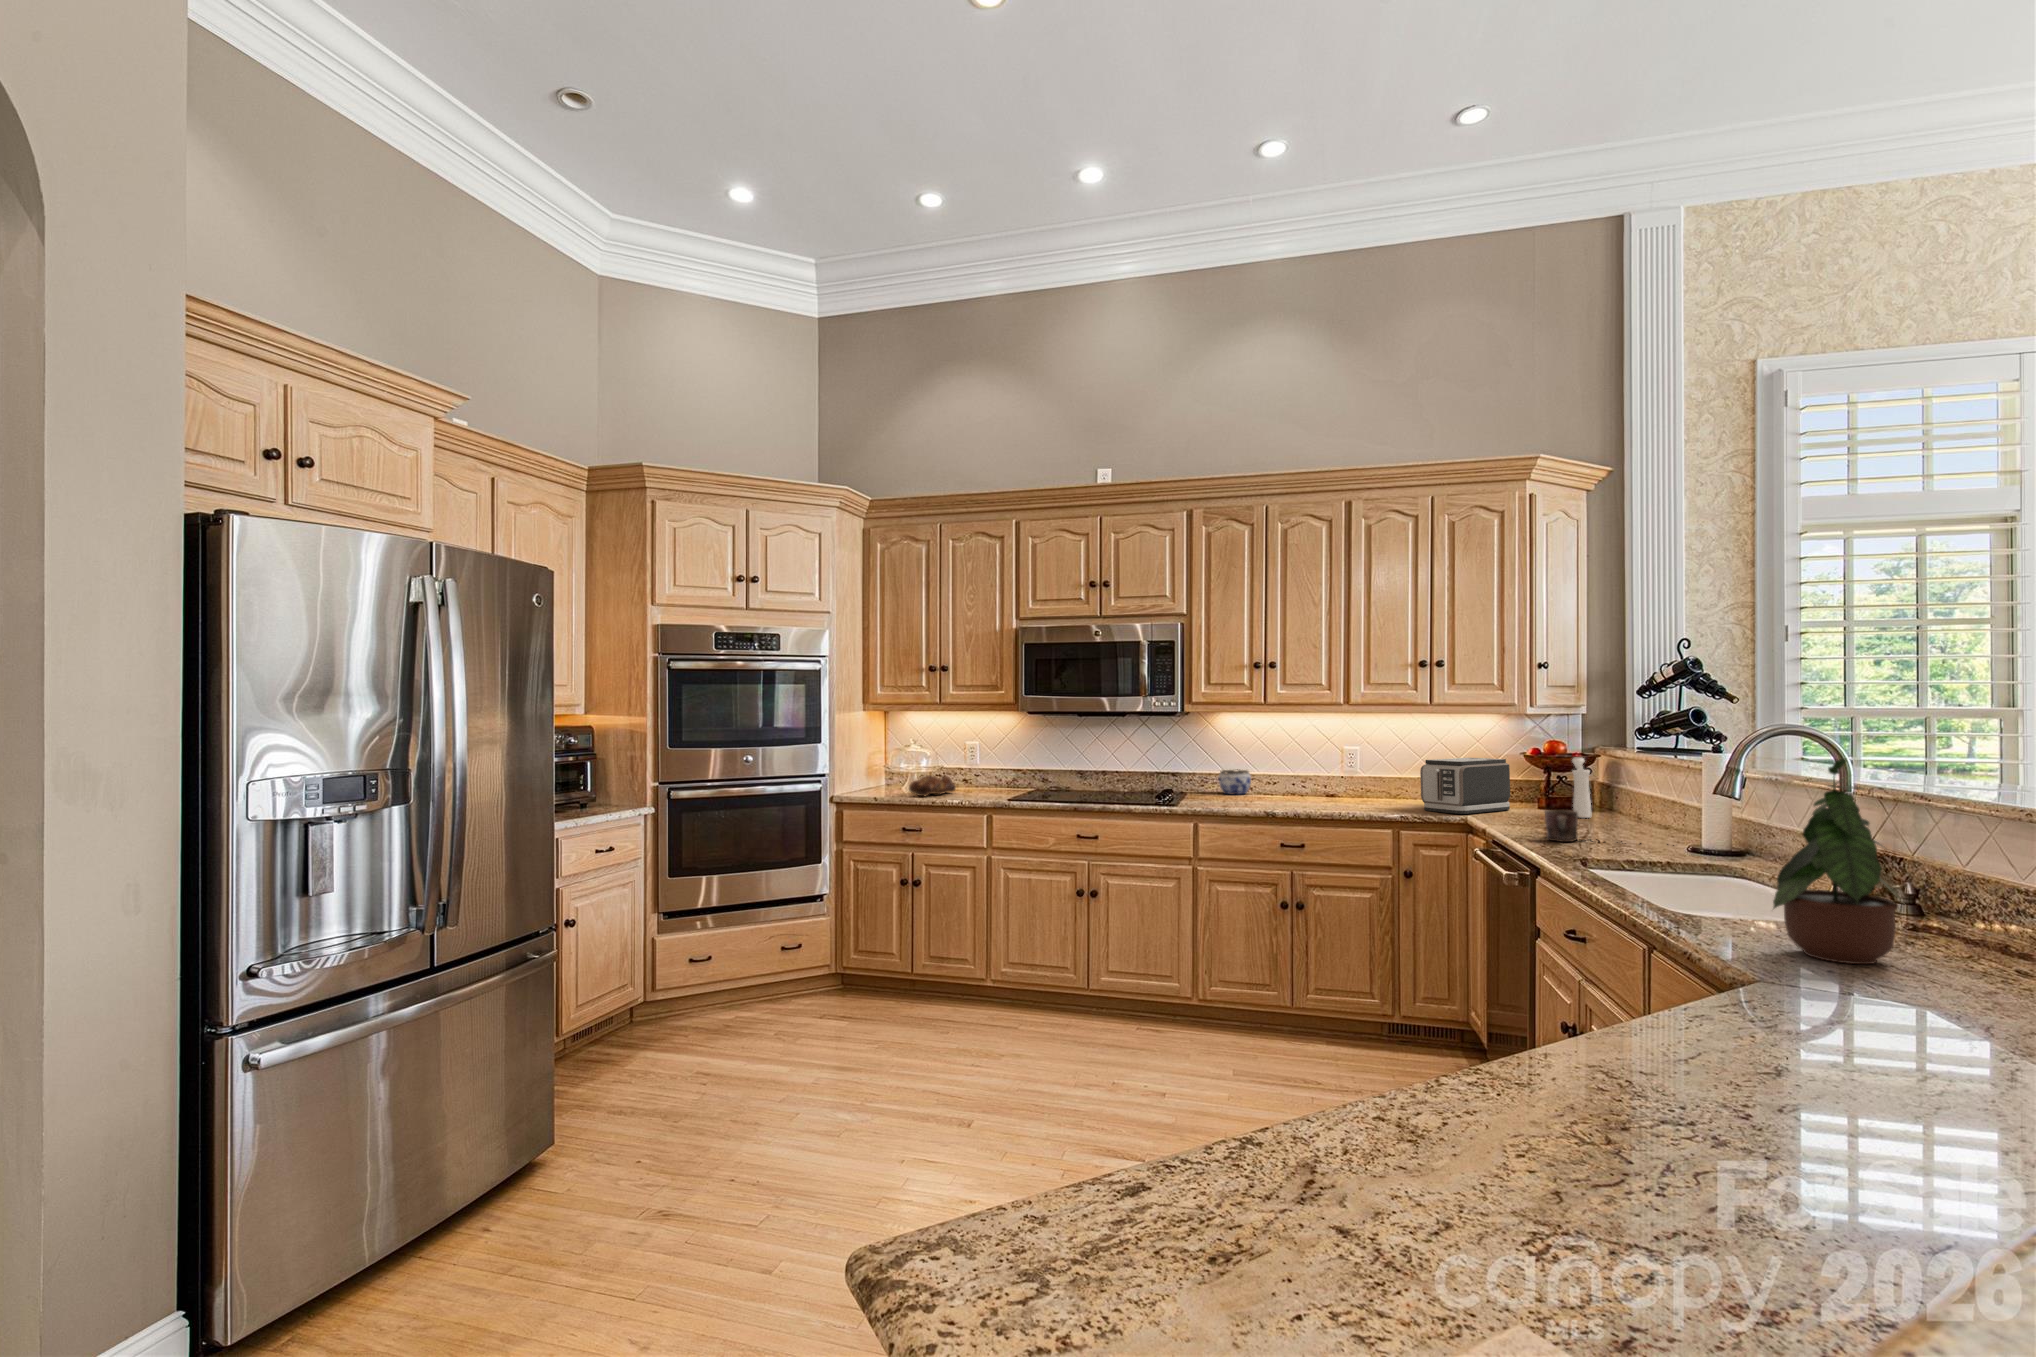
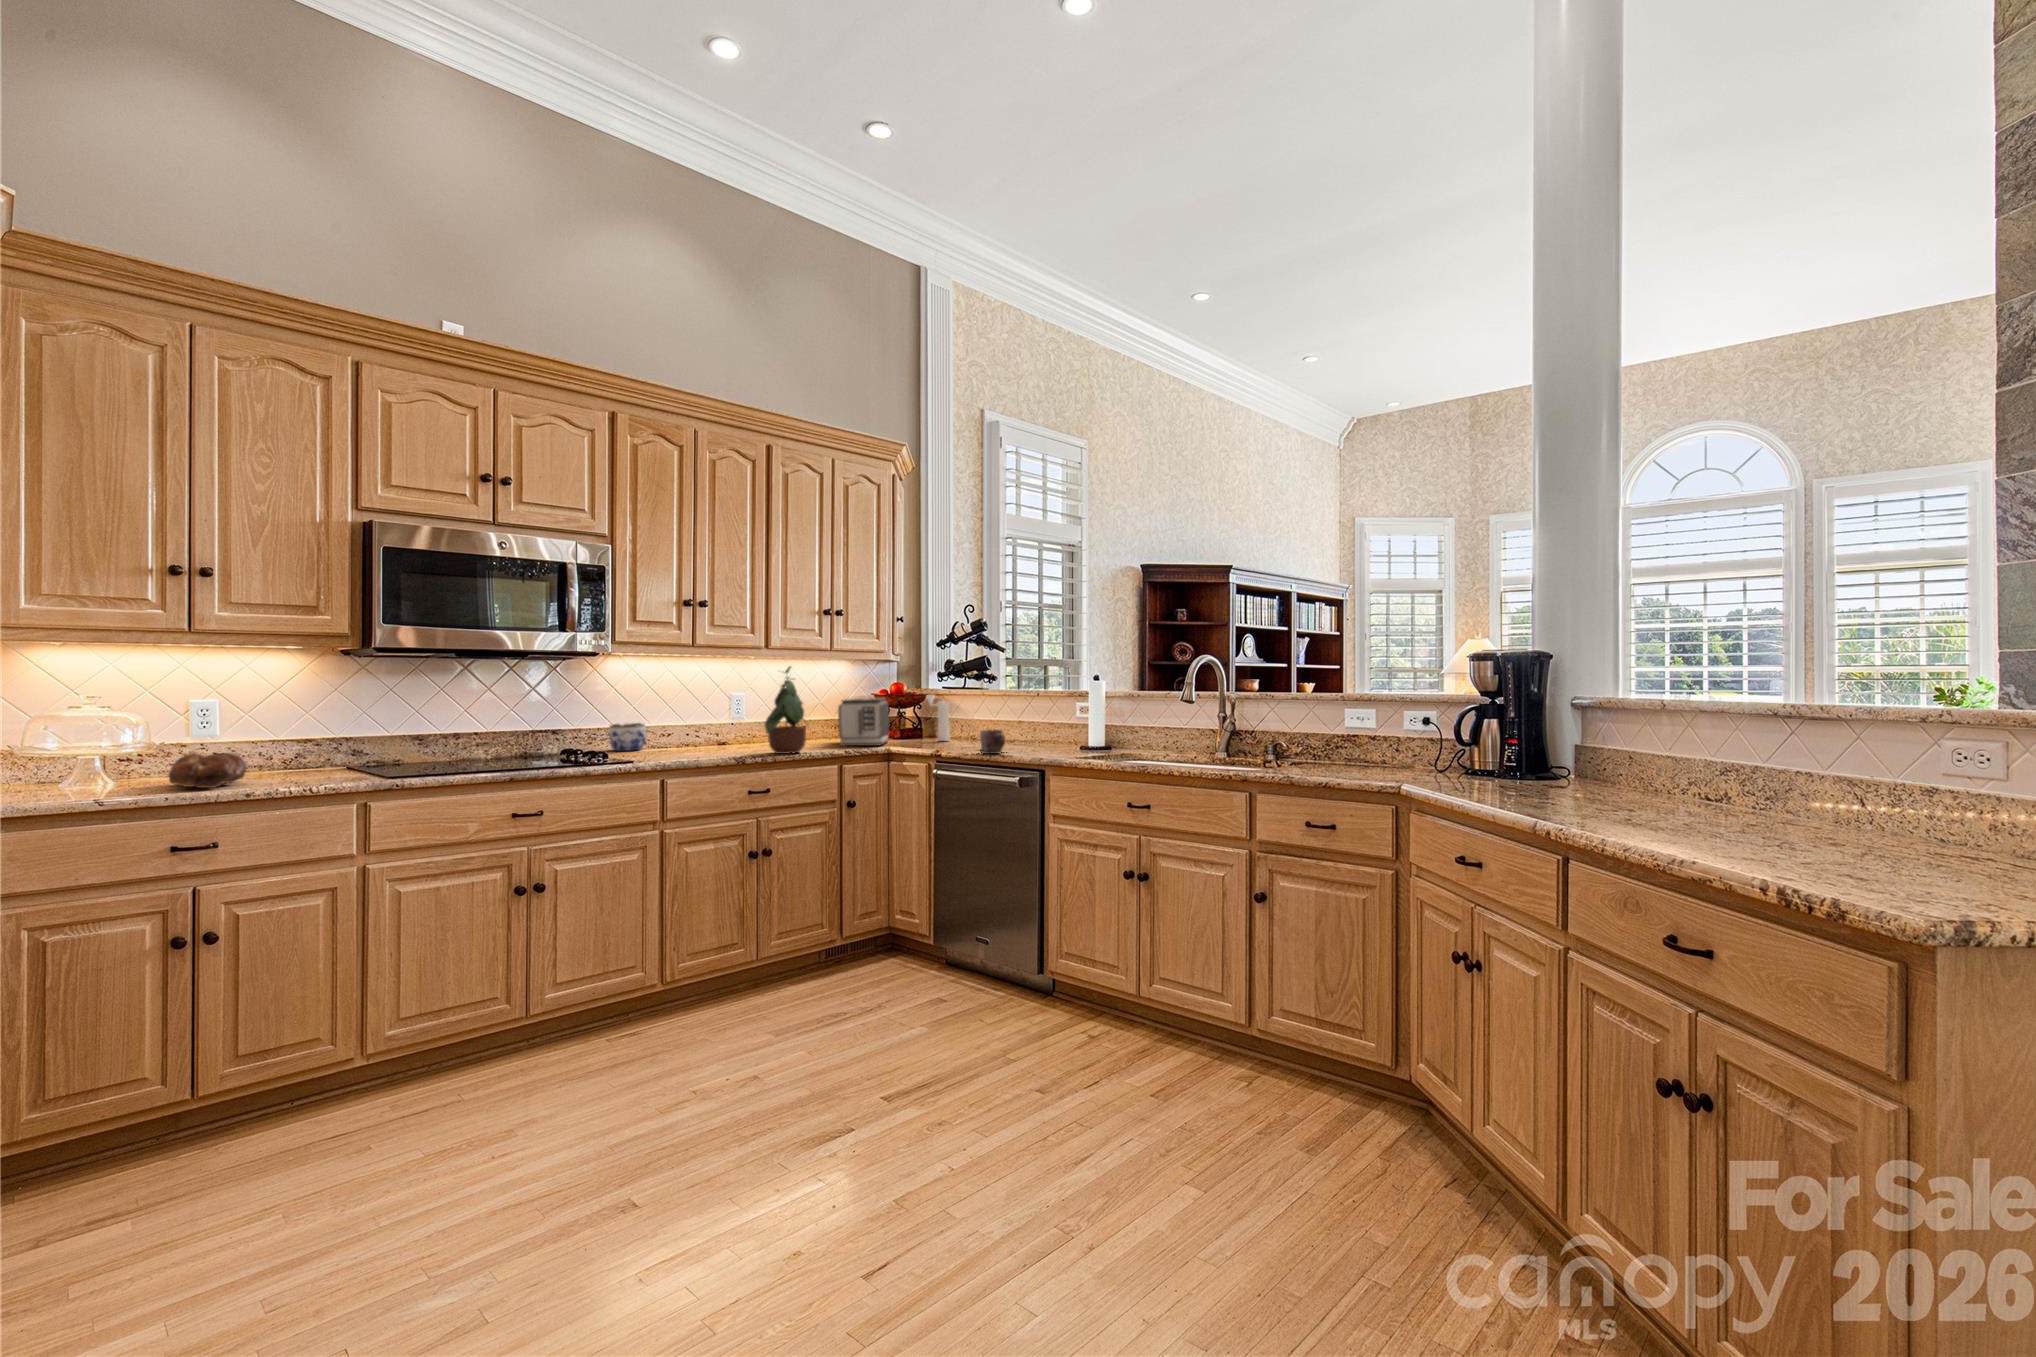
potted plant: present [1773,759,1901,964] -> present [765,667,807,754]

